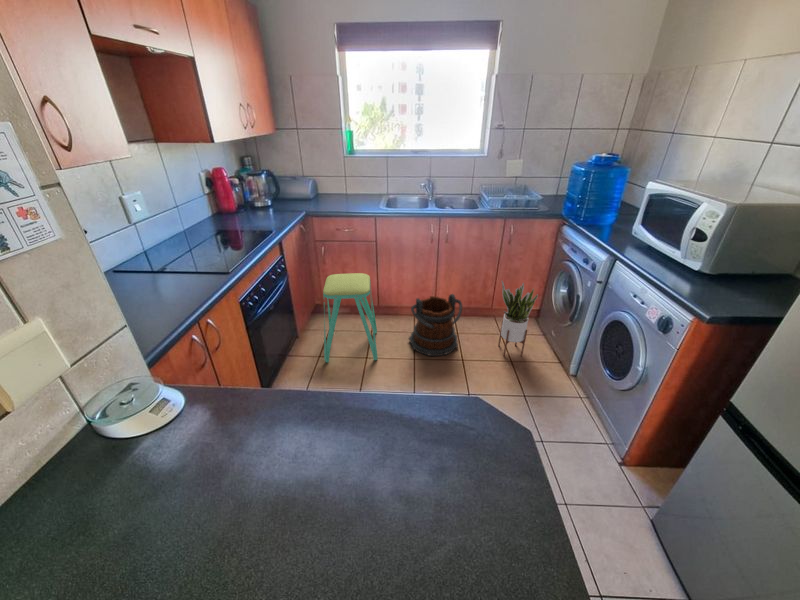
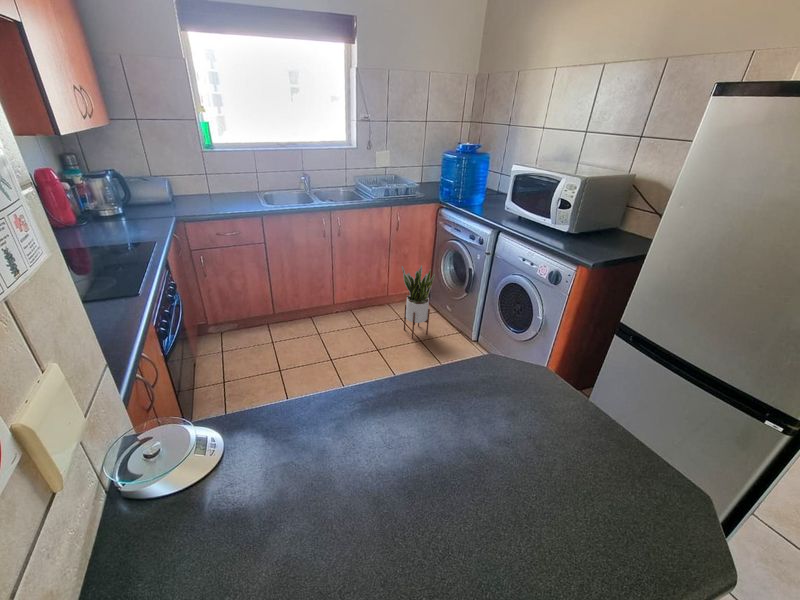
stool: present [323,273,378,362] -> none [209,280,289,391]
bucket: present [409,294,462,356] -> none [315,287,368,355]

